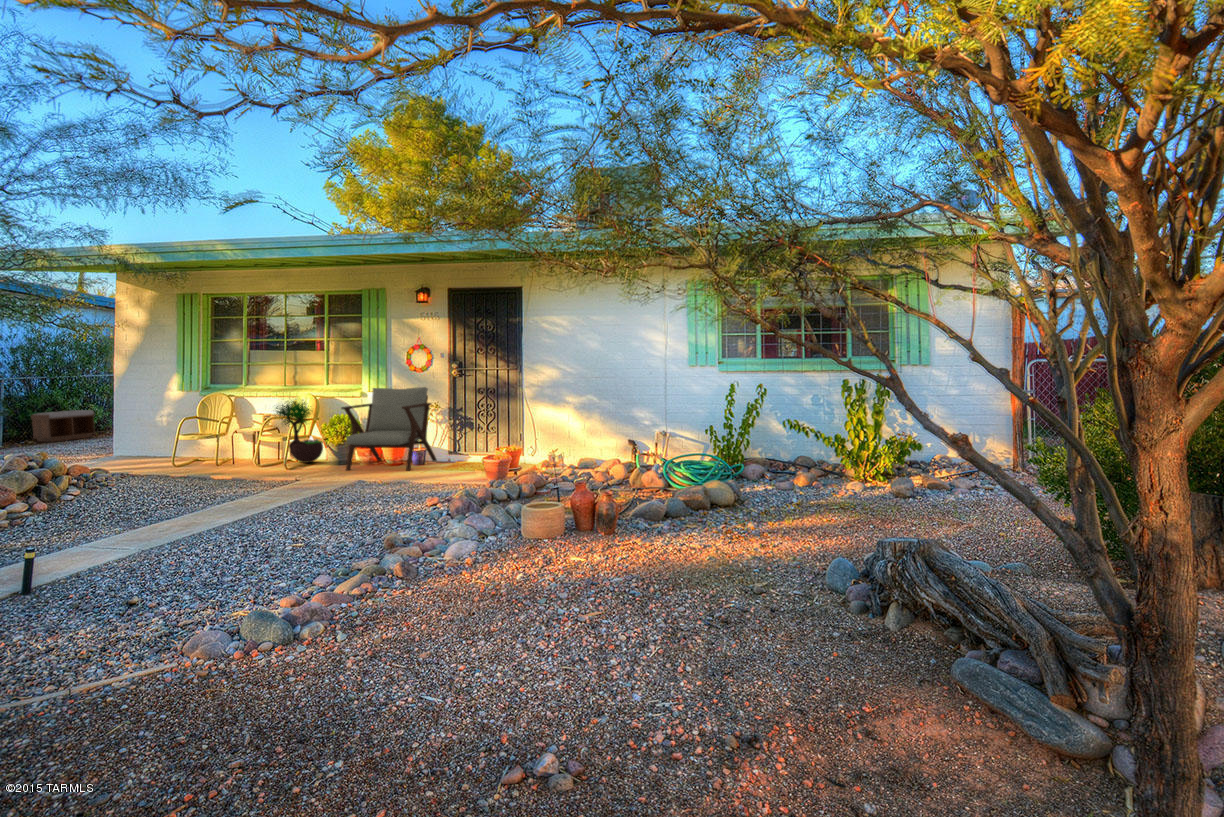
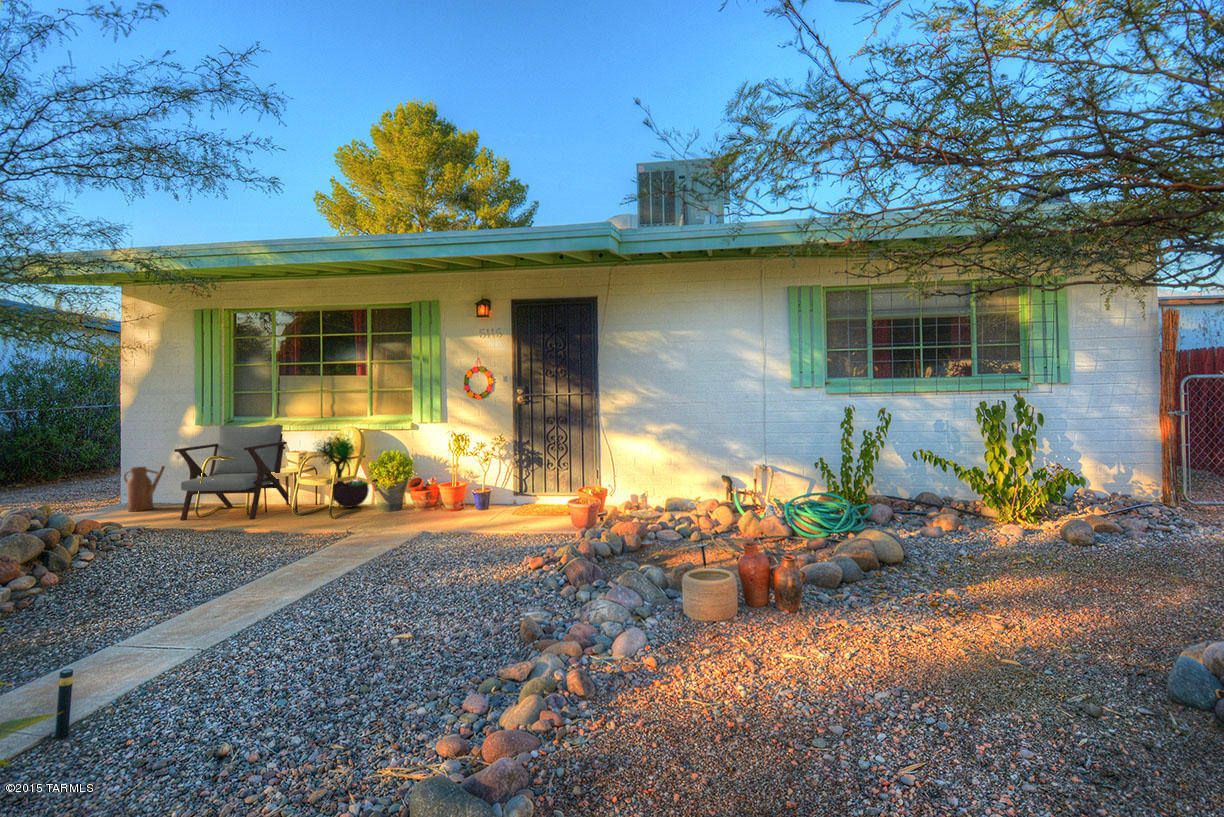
lounge chair: present [341,387,437,471] -> present [174,424,291,520]
bench: present [31,410,95,442] -> none [17,447,90,484]
watering can: none [115,425,150,464] -> present [124,466,165,512]

